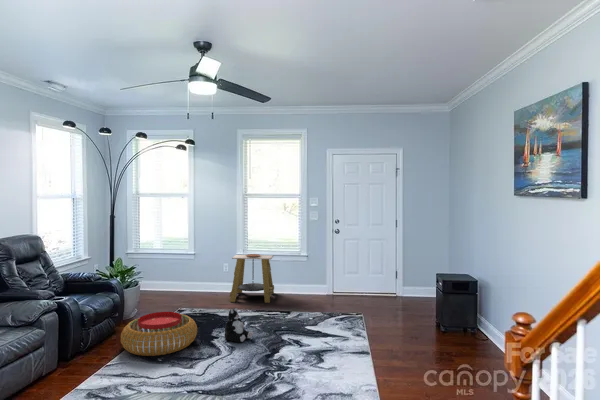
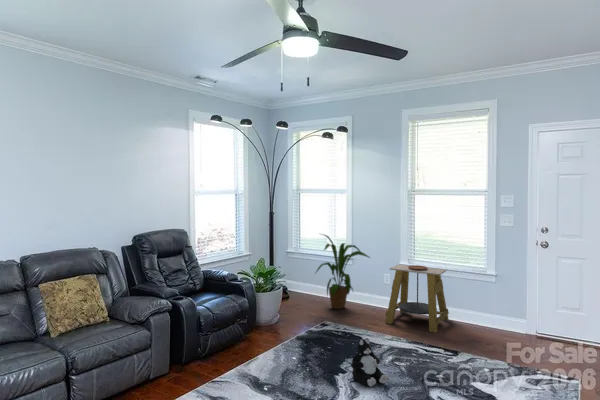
house plant: none [165,233,214,298] -> present [316,235,369,309]
pouf: present [121,312,197,356] -> none [236,327,321,382]

